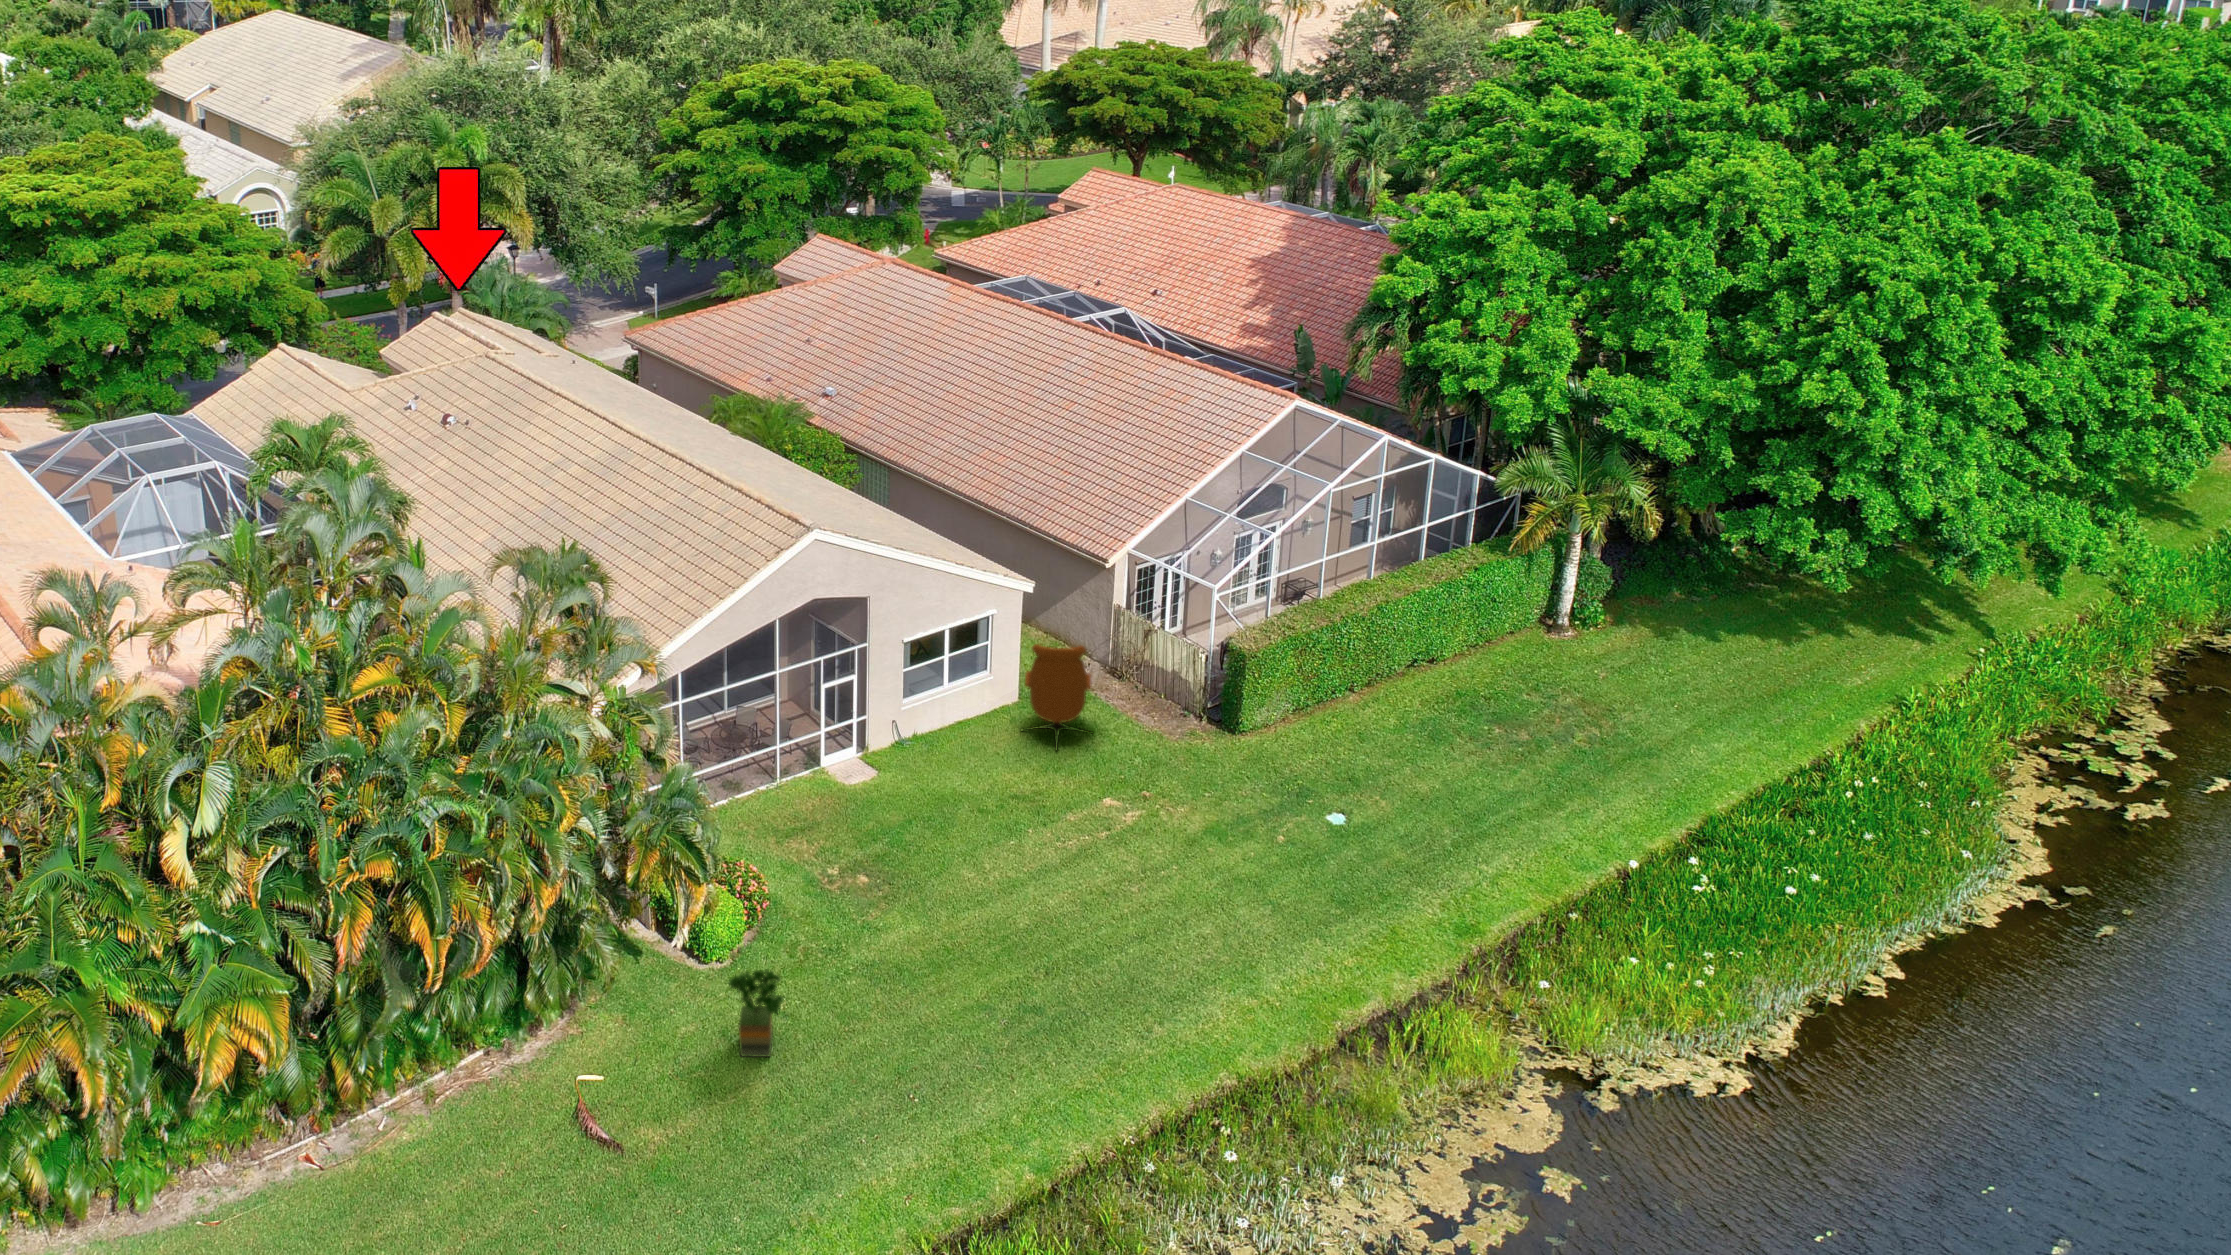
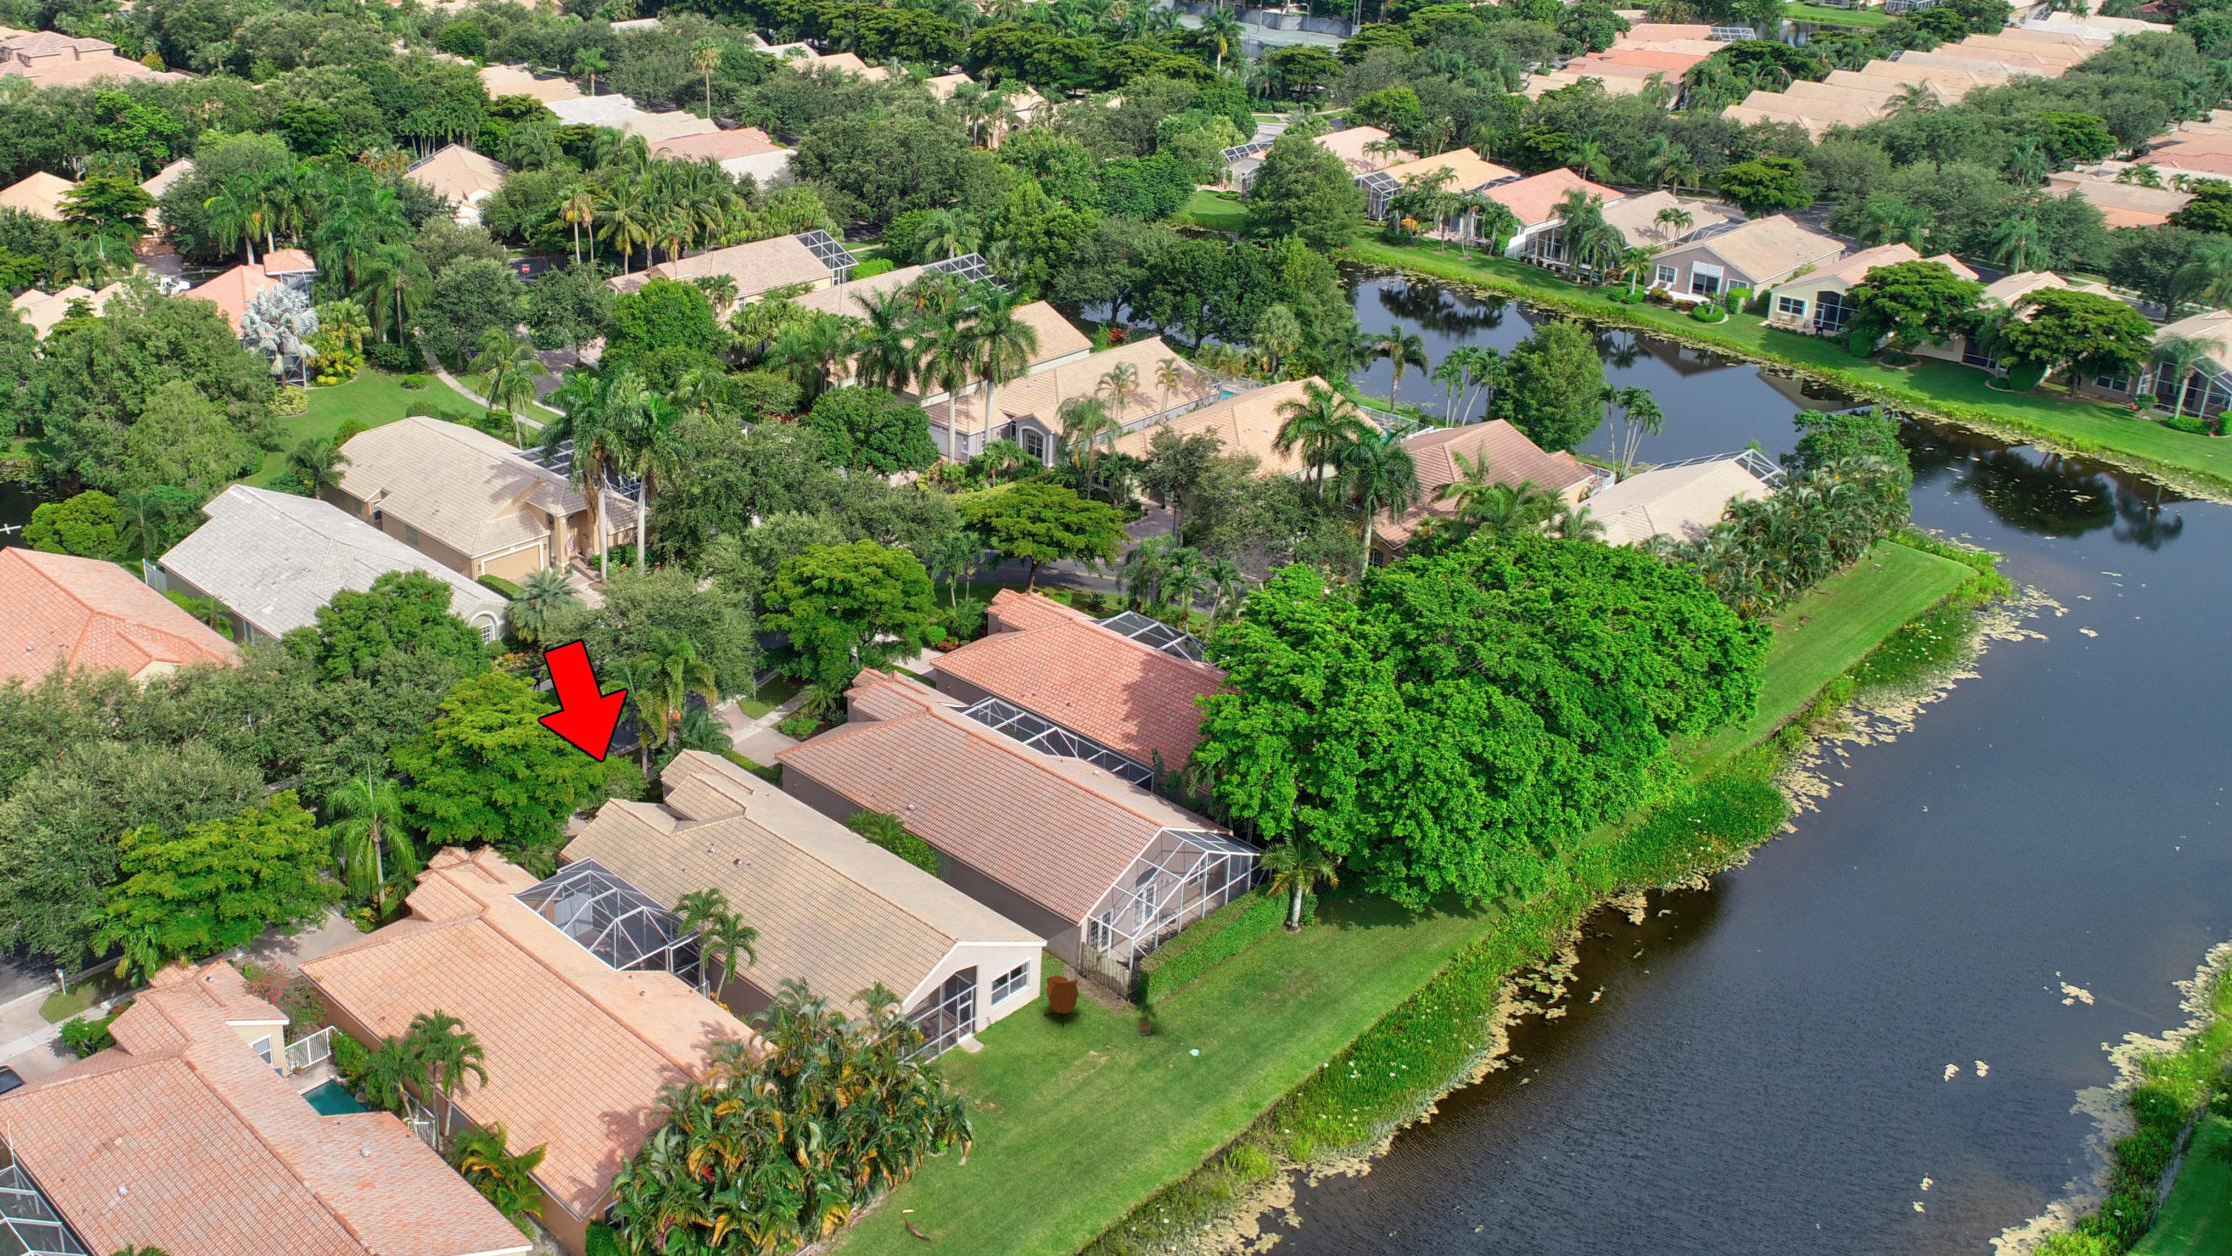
potted tree: present [729,969,785,1057] -> present [1135,1003,1156,1035]

